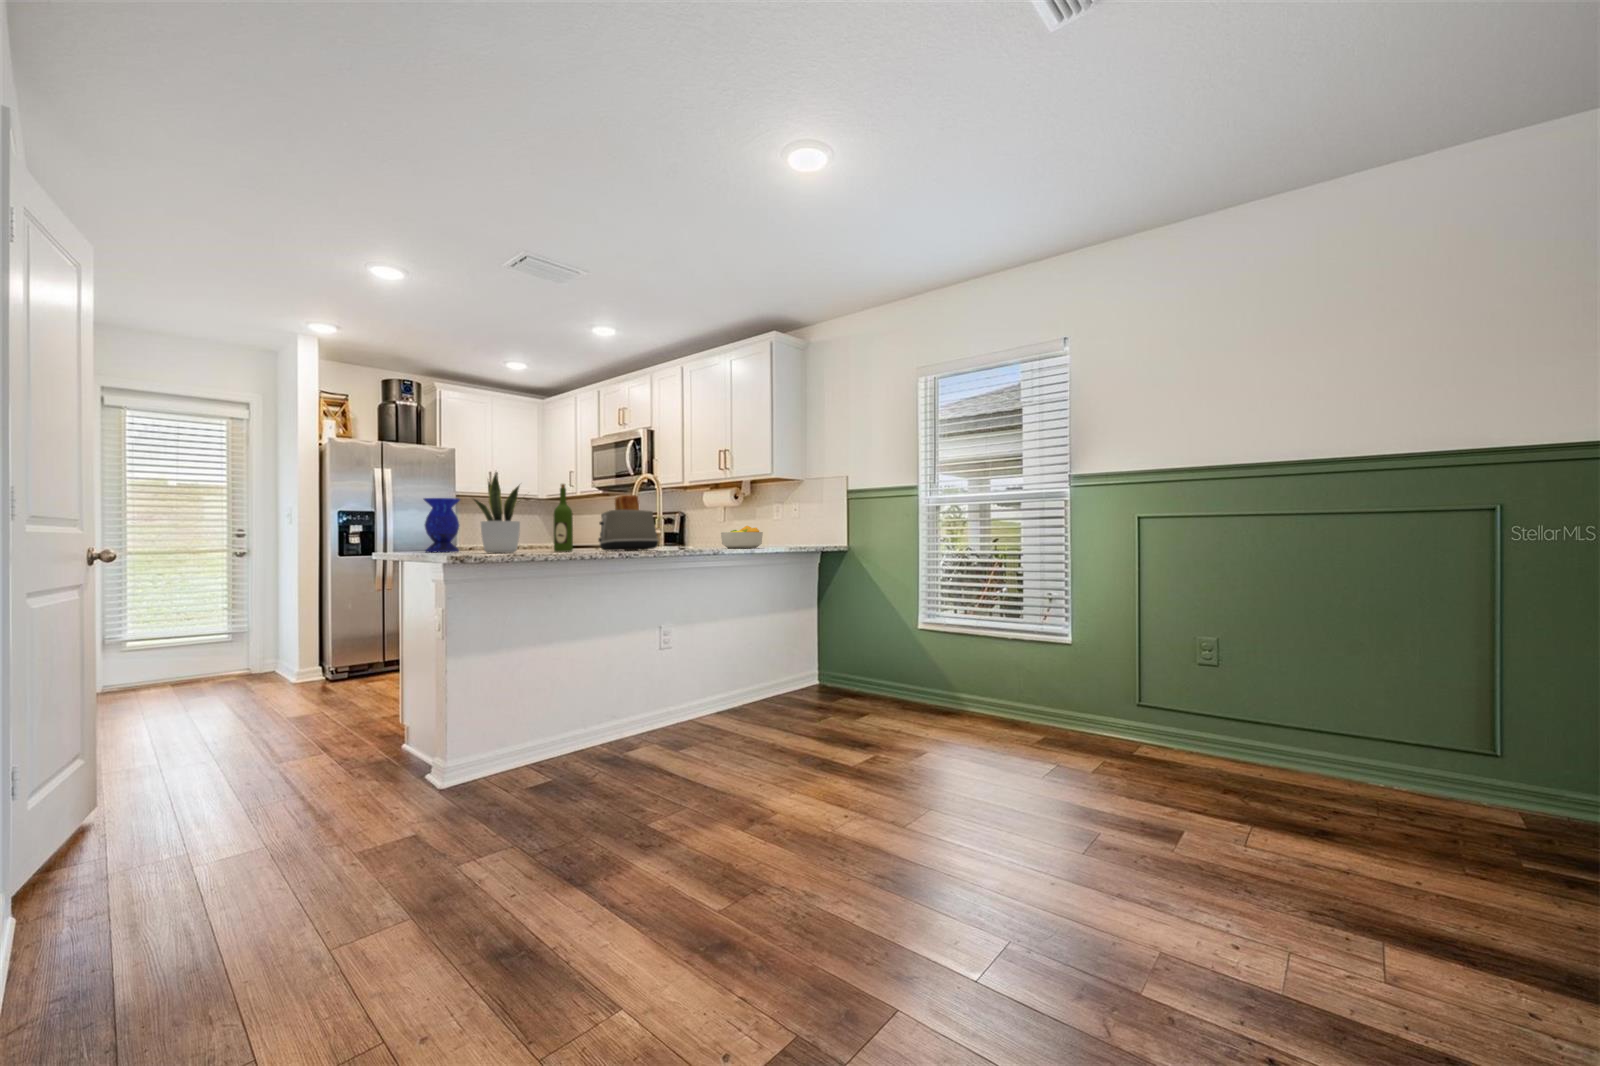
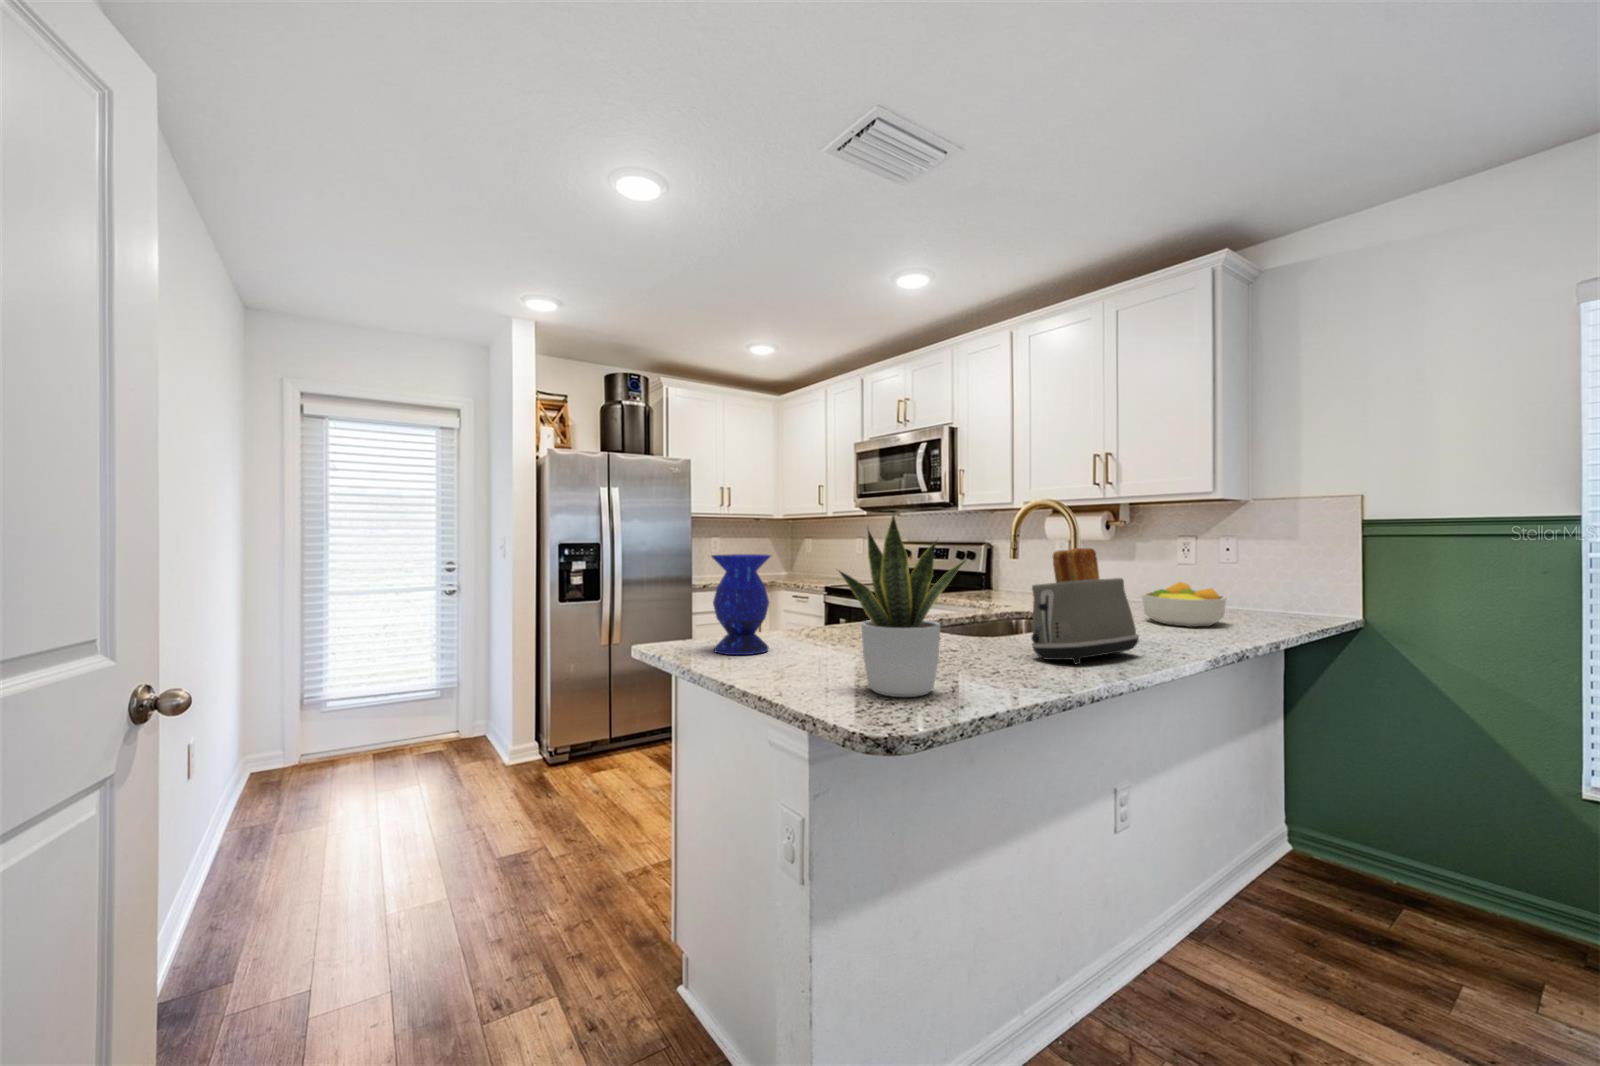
wine bottle: present [554,484,573,552] -> none [984,536,1024,681]

